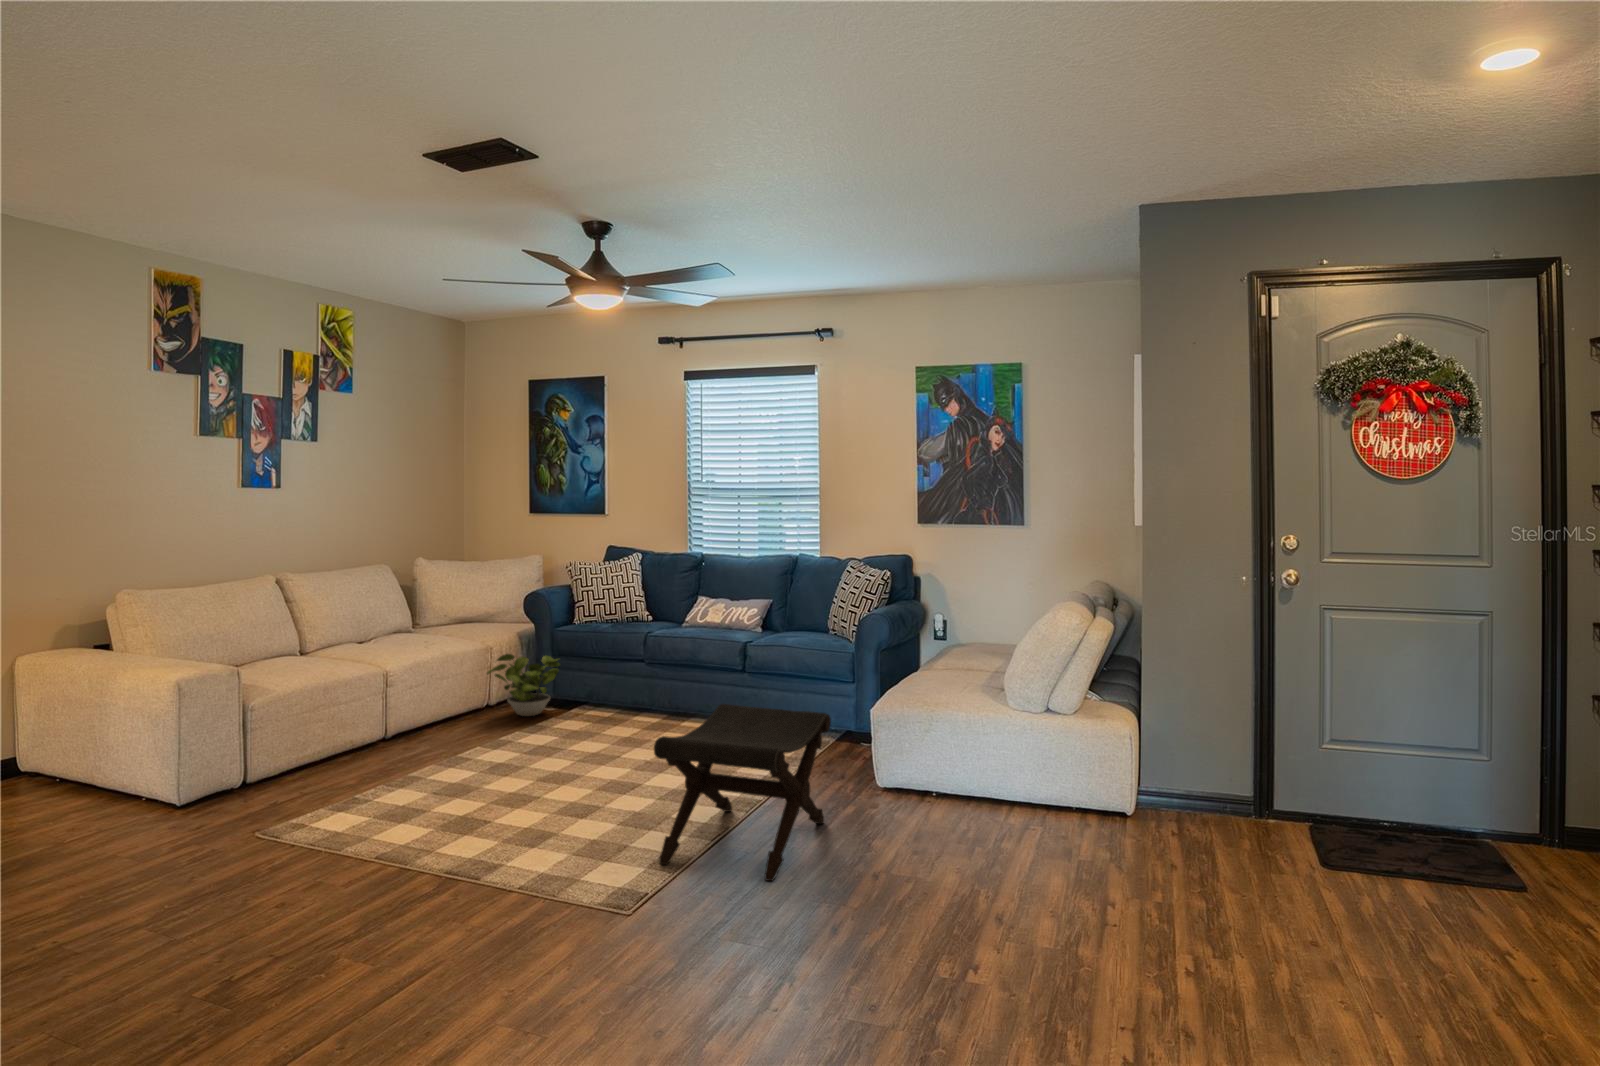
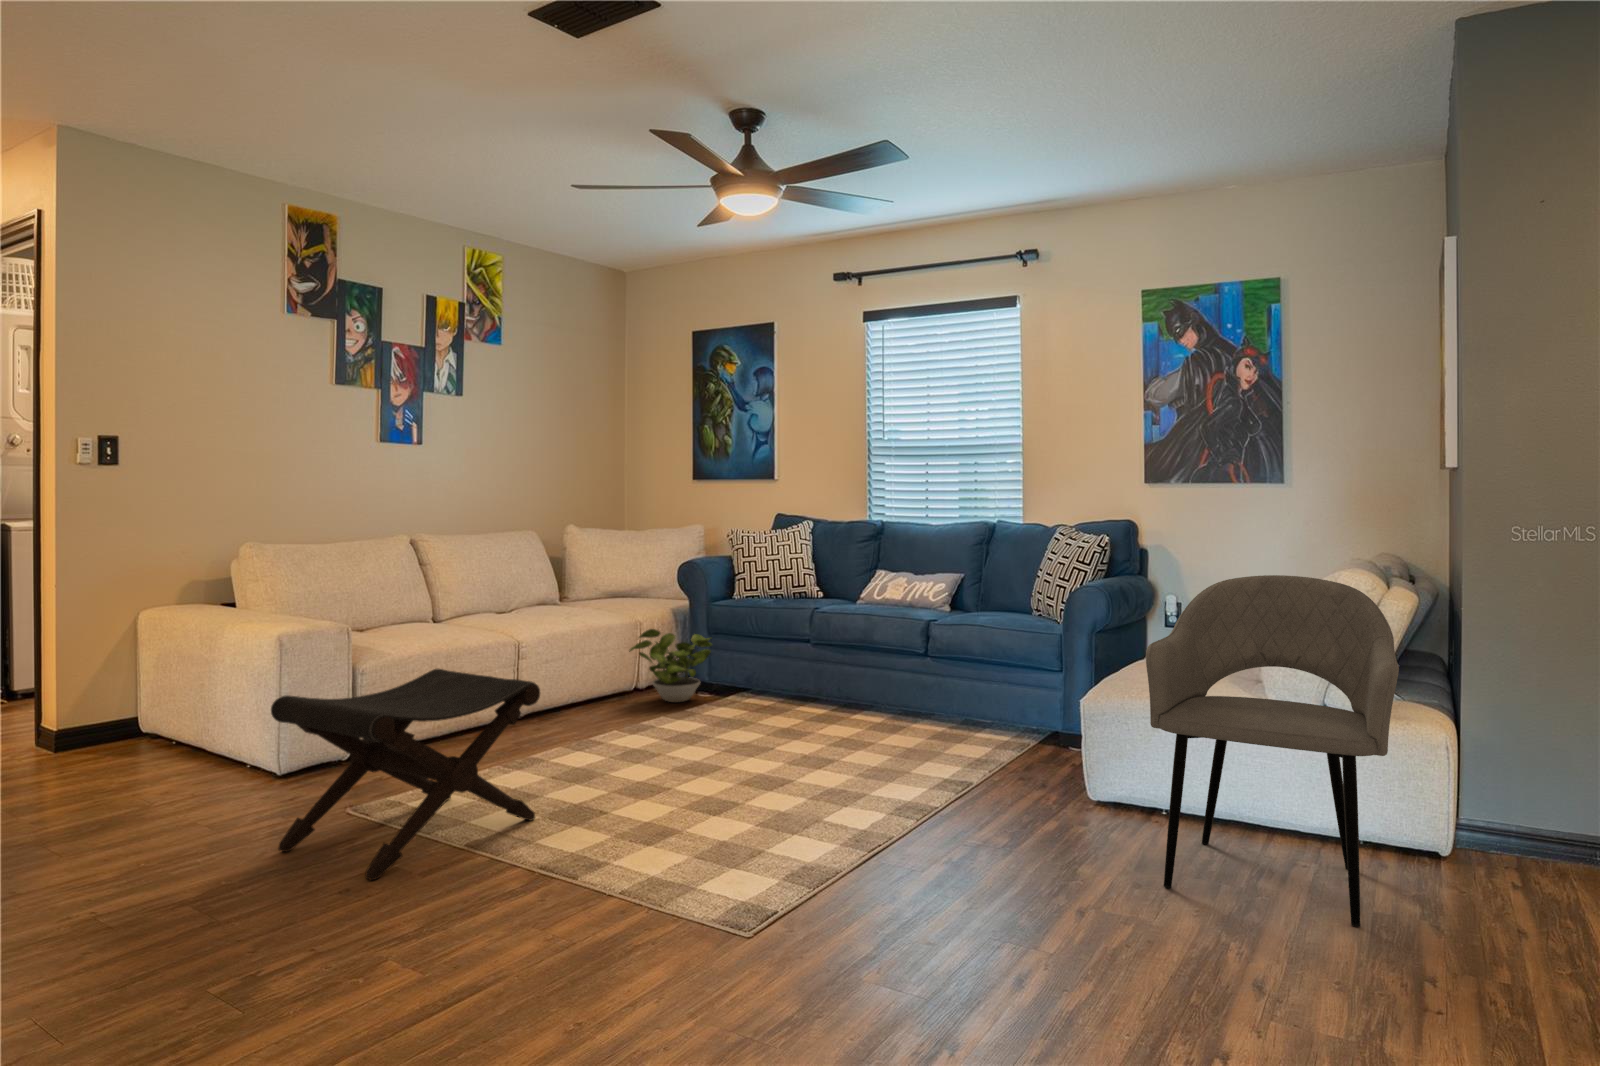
armchair: none [911,618,1075,868] -> present [1146,575,1399,927]
footstool: present [654,704,831,881] -> present [271,669,540,880]

